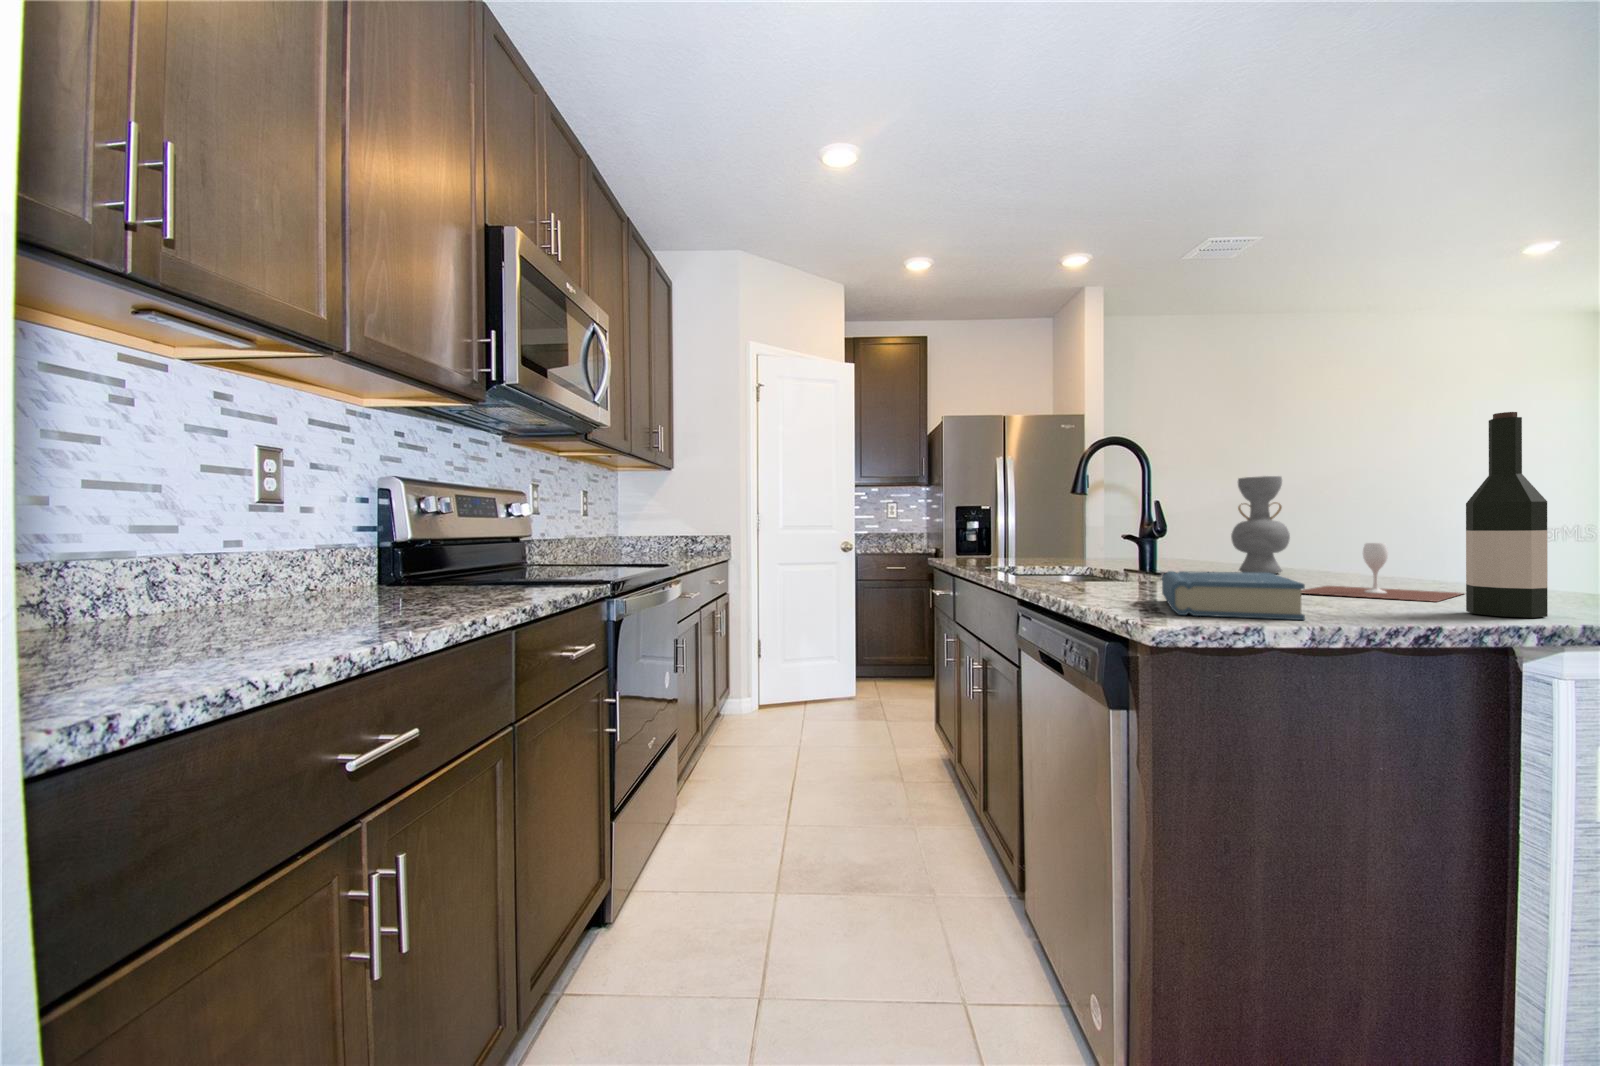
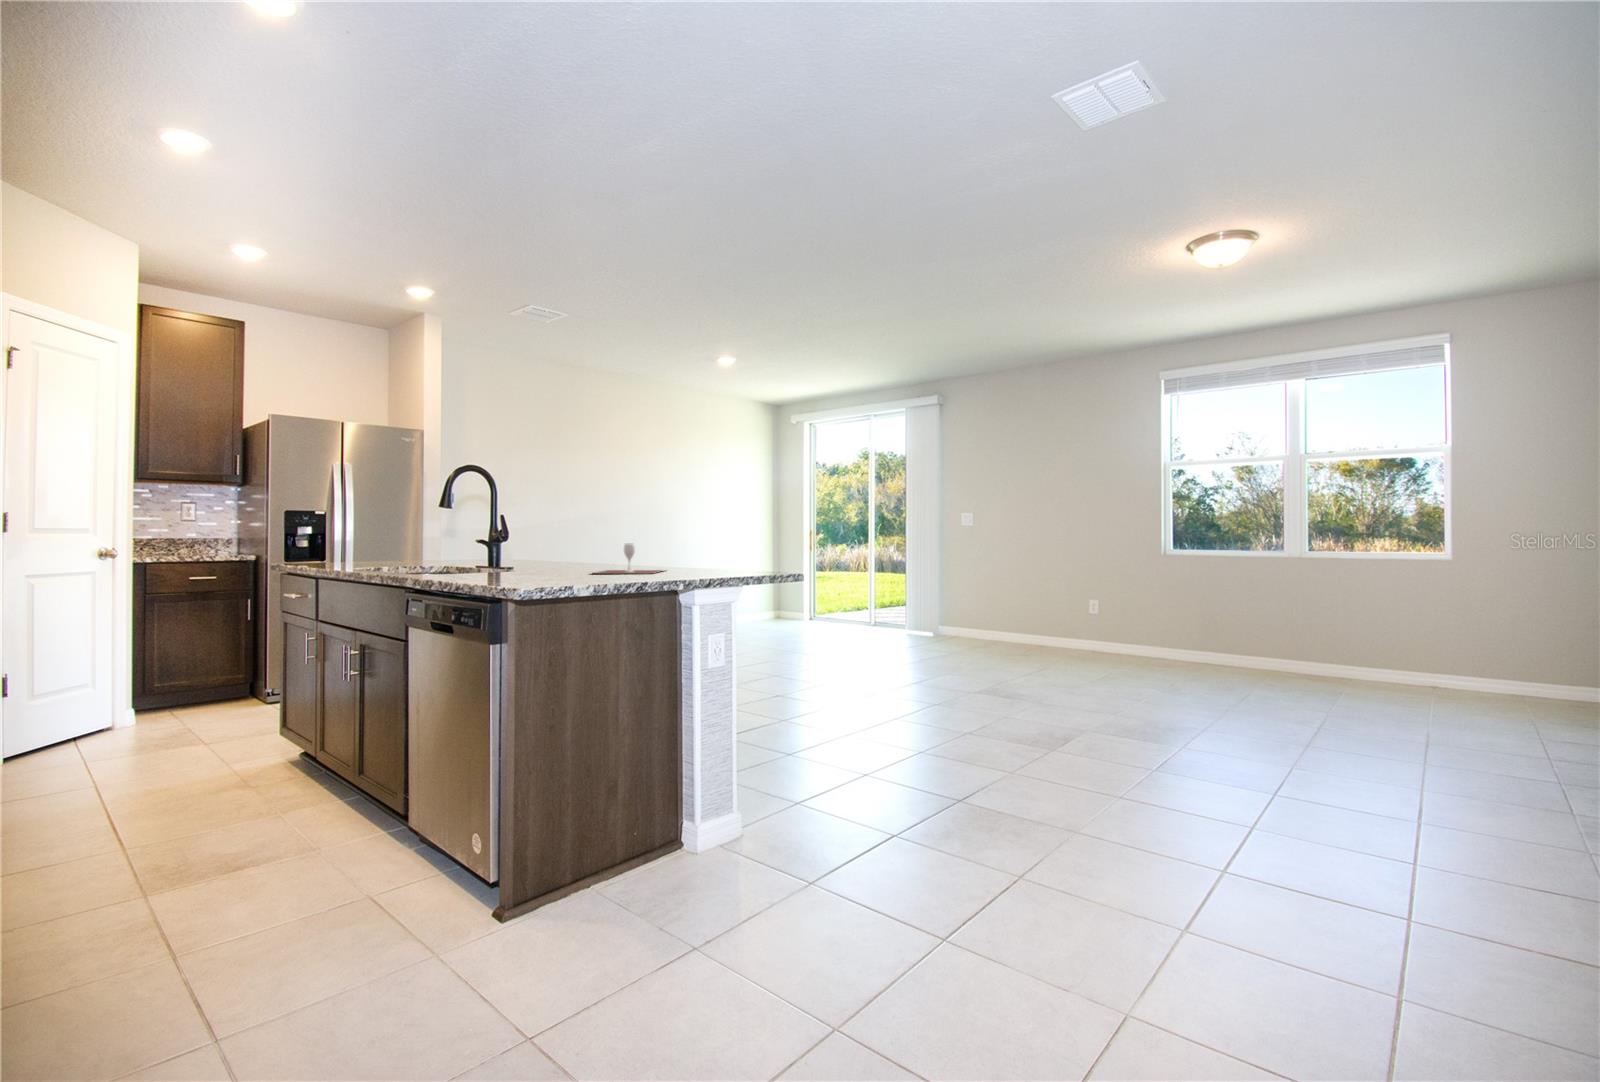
wine bottle: present [1466,412,1548,618] -> none [660,480,686,577]
decorative vase: present [1231,476,1290,574] -> none [556,500,591,567]
hardback book: present [1162,571,1305,620] -> none [518,560,592,585]

